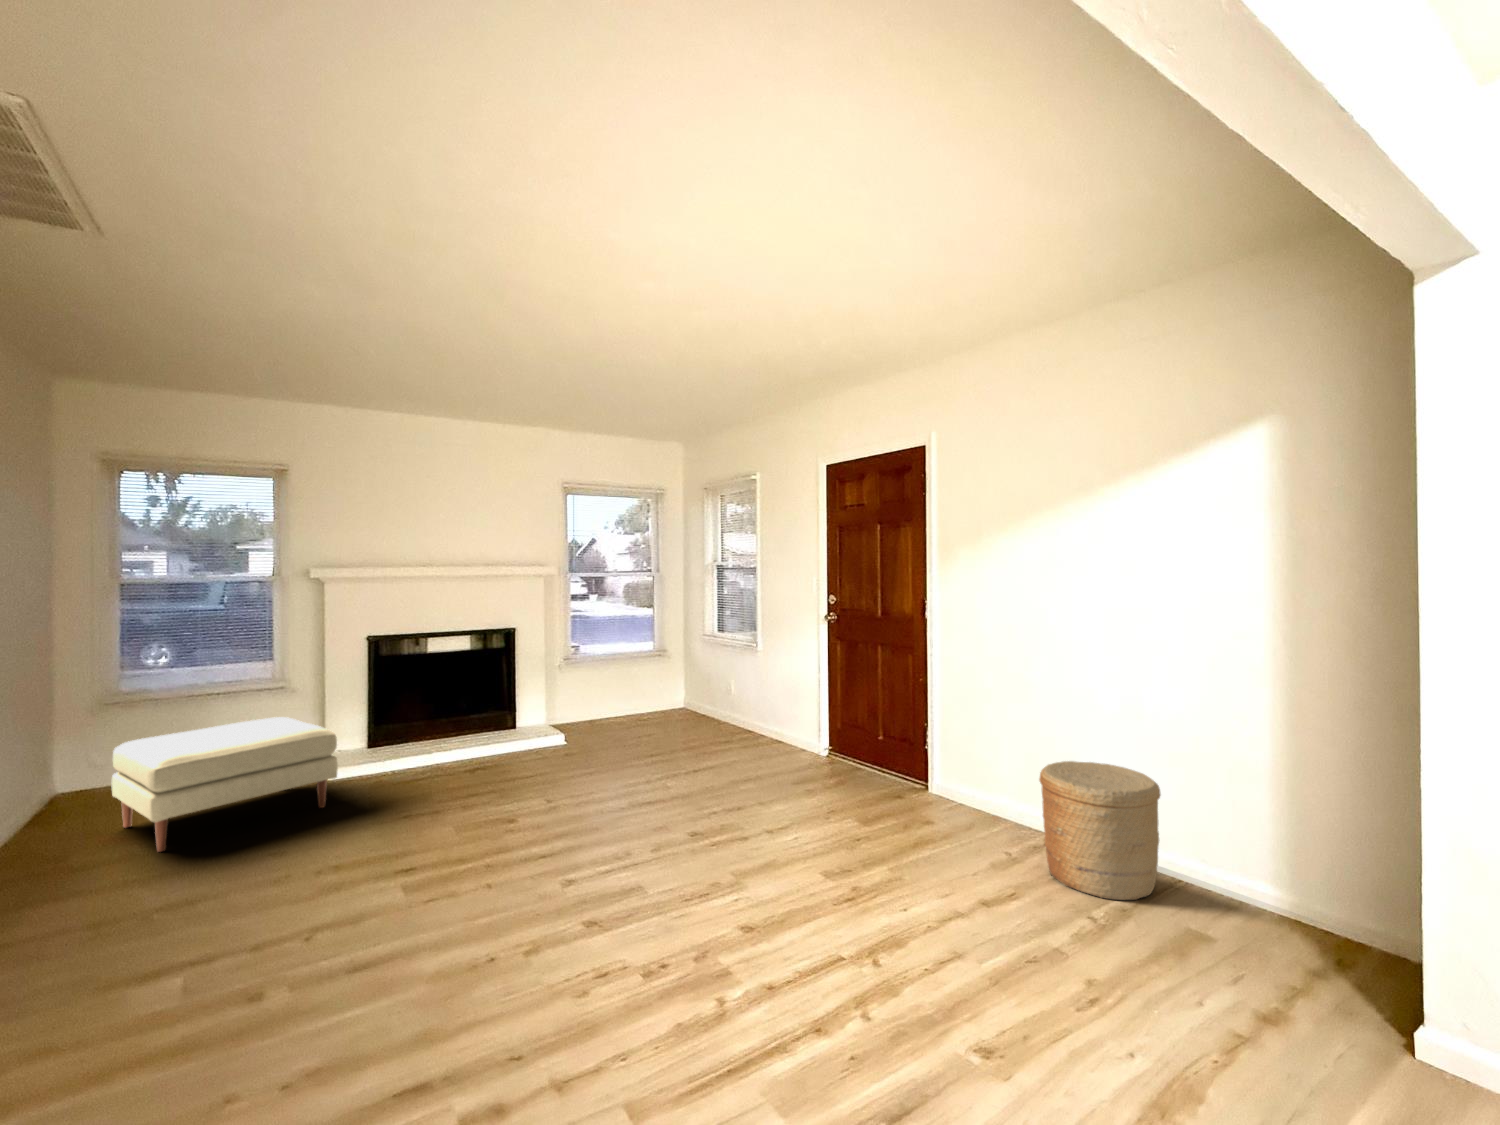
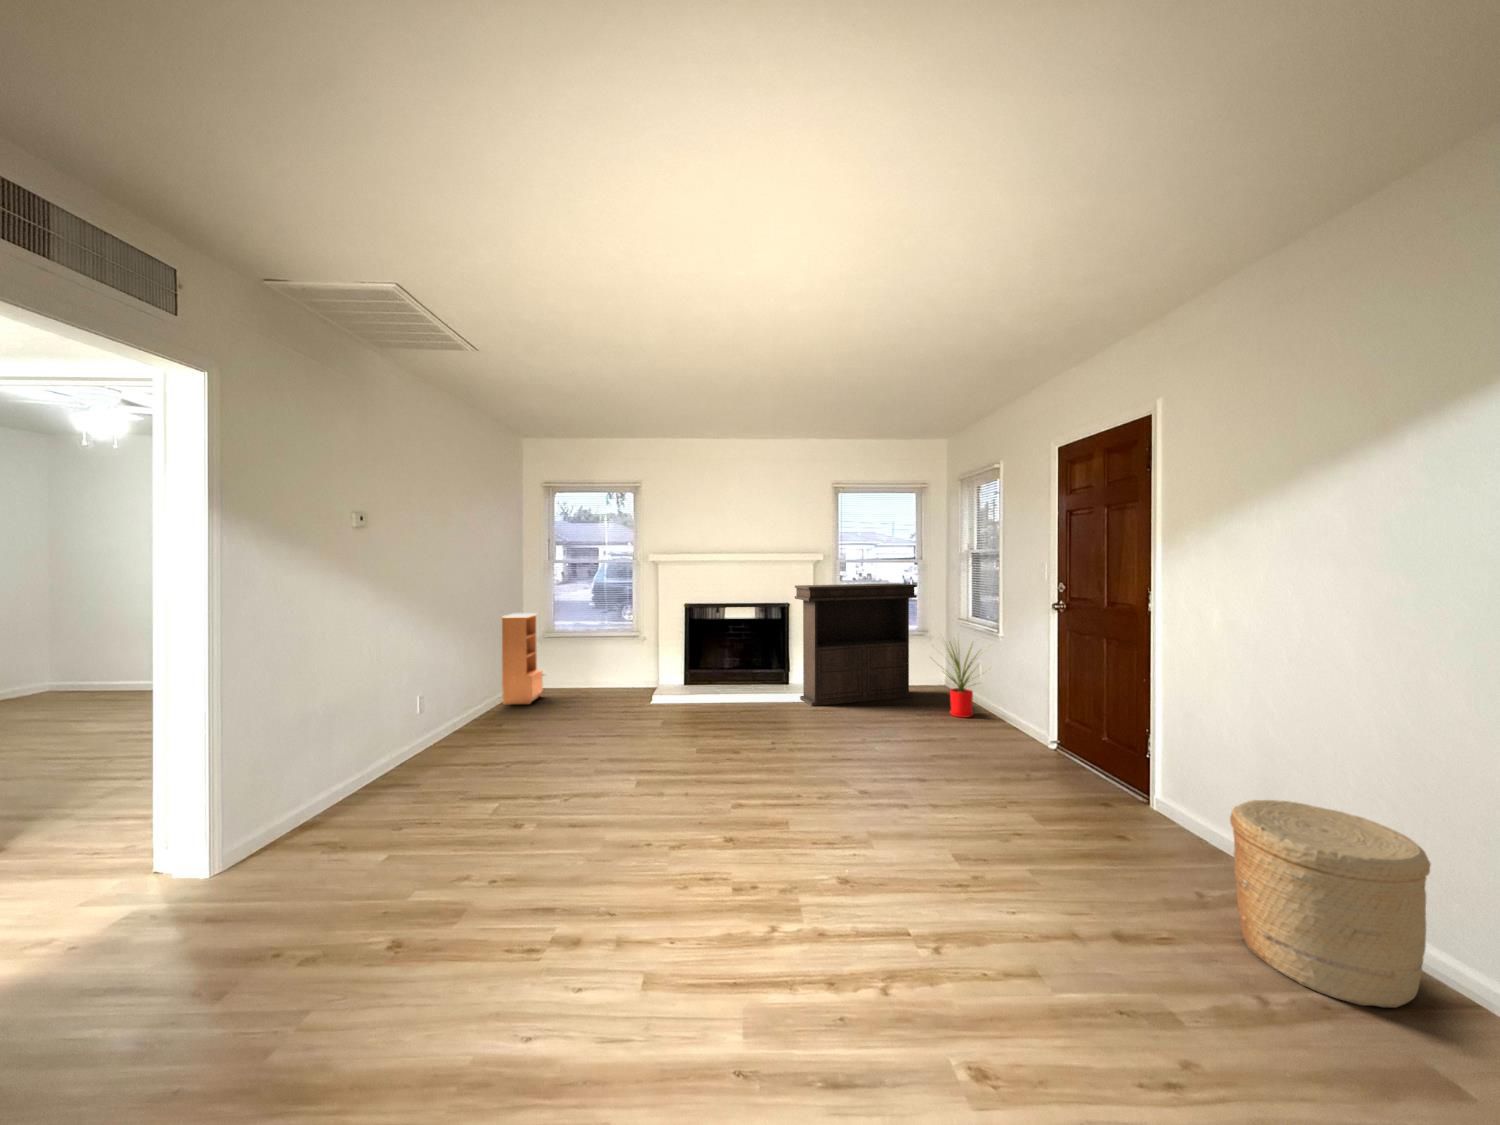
console table: none [532,600,665,750] -> present [795,583,917,706]
house plant: none [688,650,751,738] -> present [942,644,981,718]
bookcase: none [30,665,111,824] -> present [502,613,543,704]
ottoman: present [112,717,338,852] -> none [532,656,643,731]

